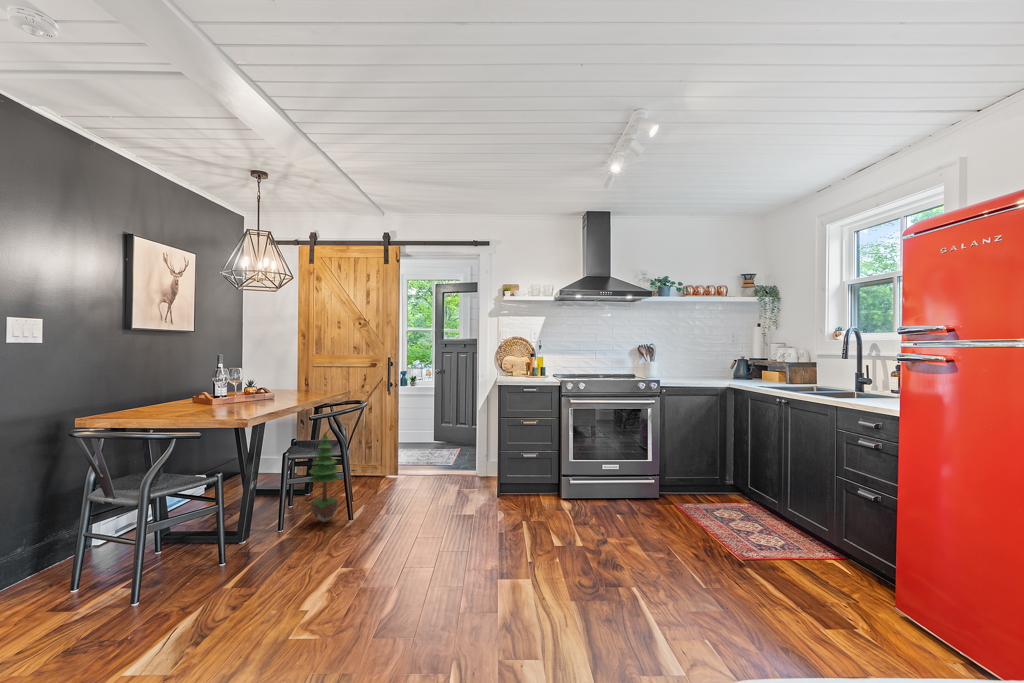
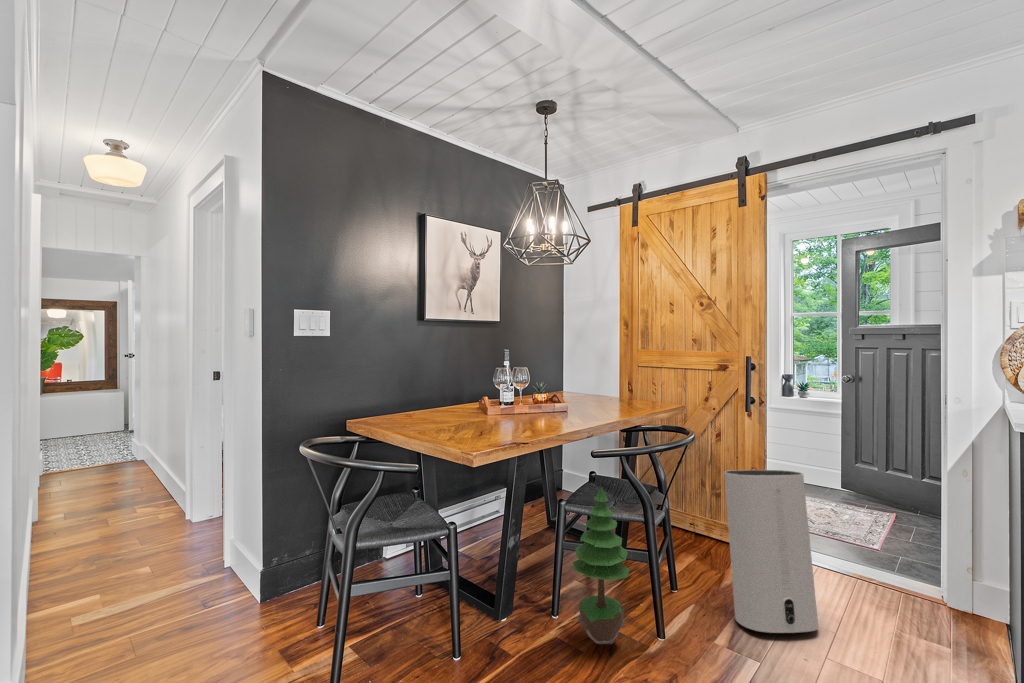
air purifier: none [383,418,428,501] -> present [724,470,818,633]

